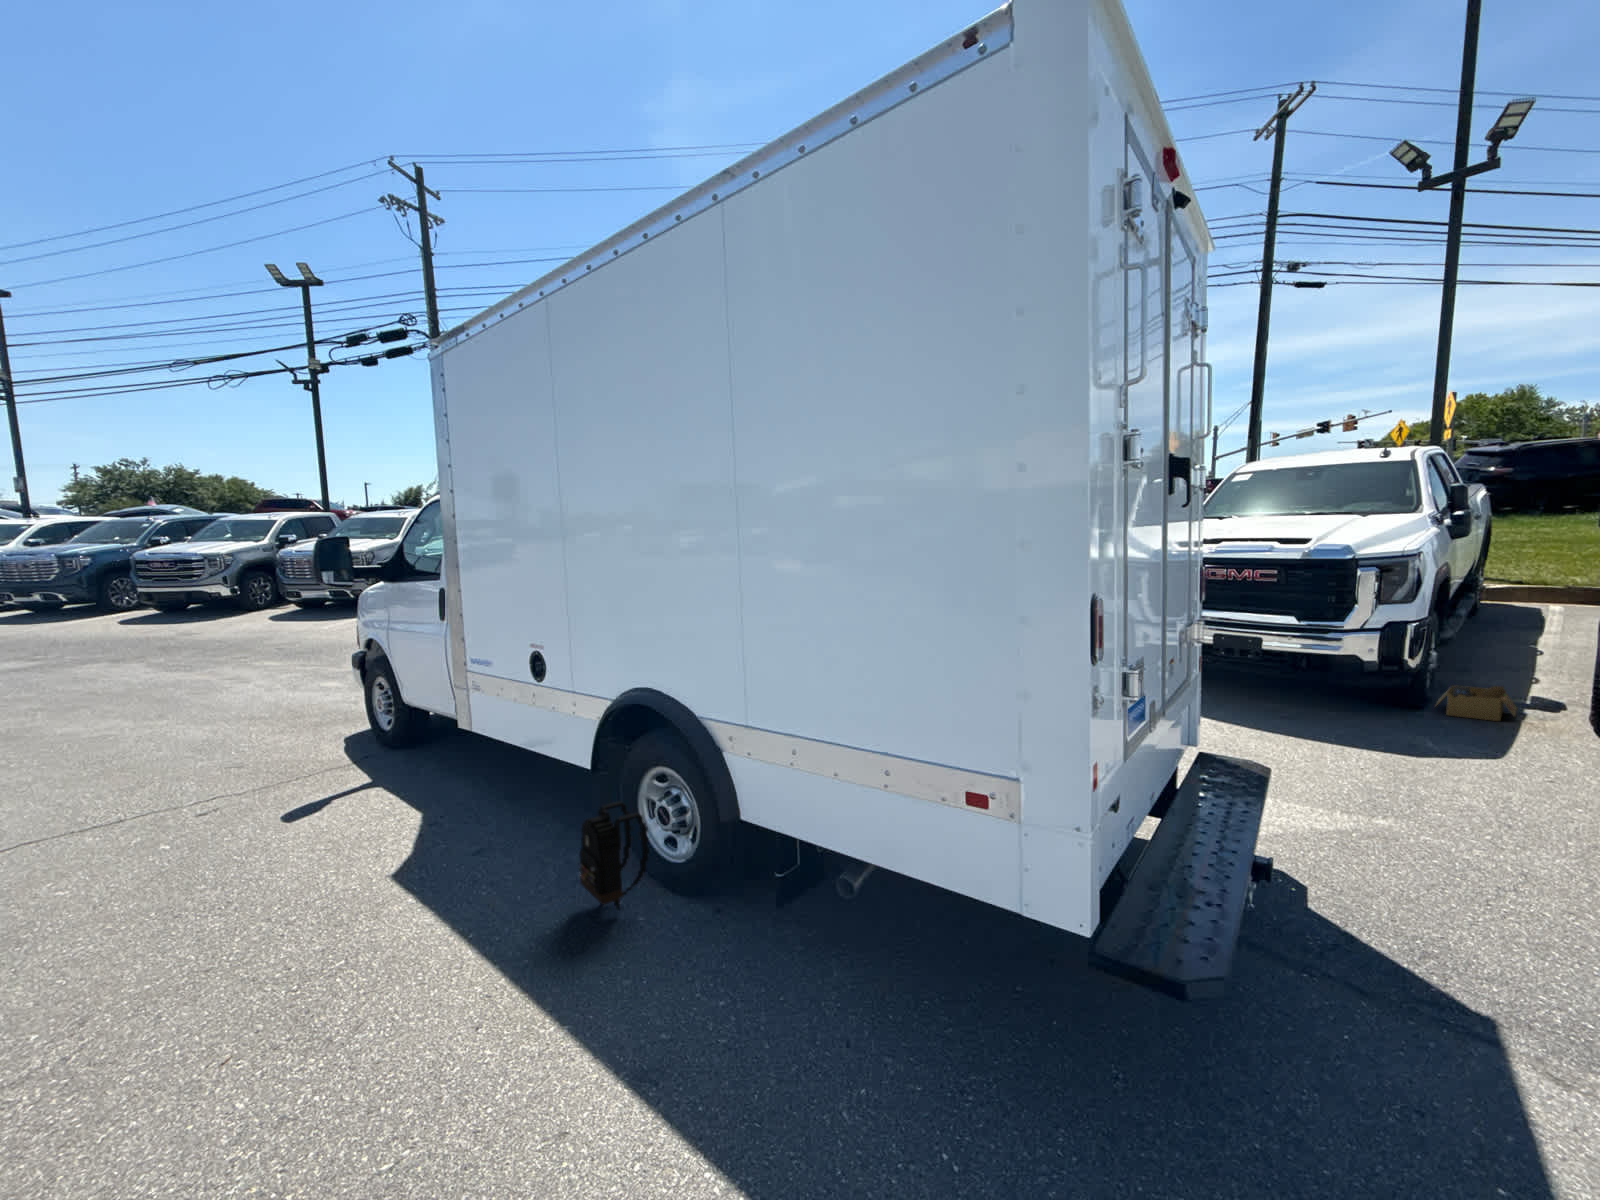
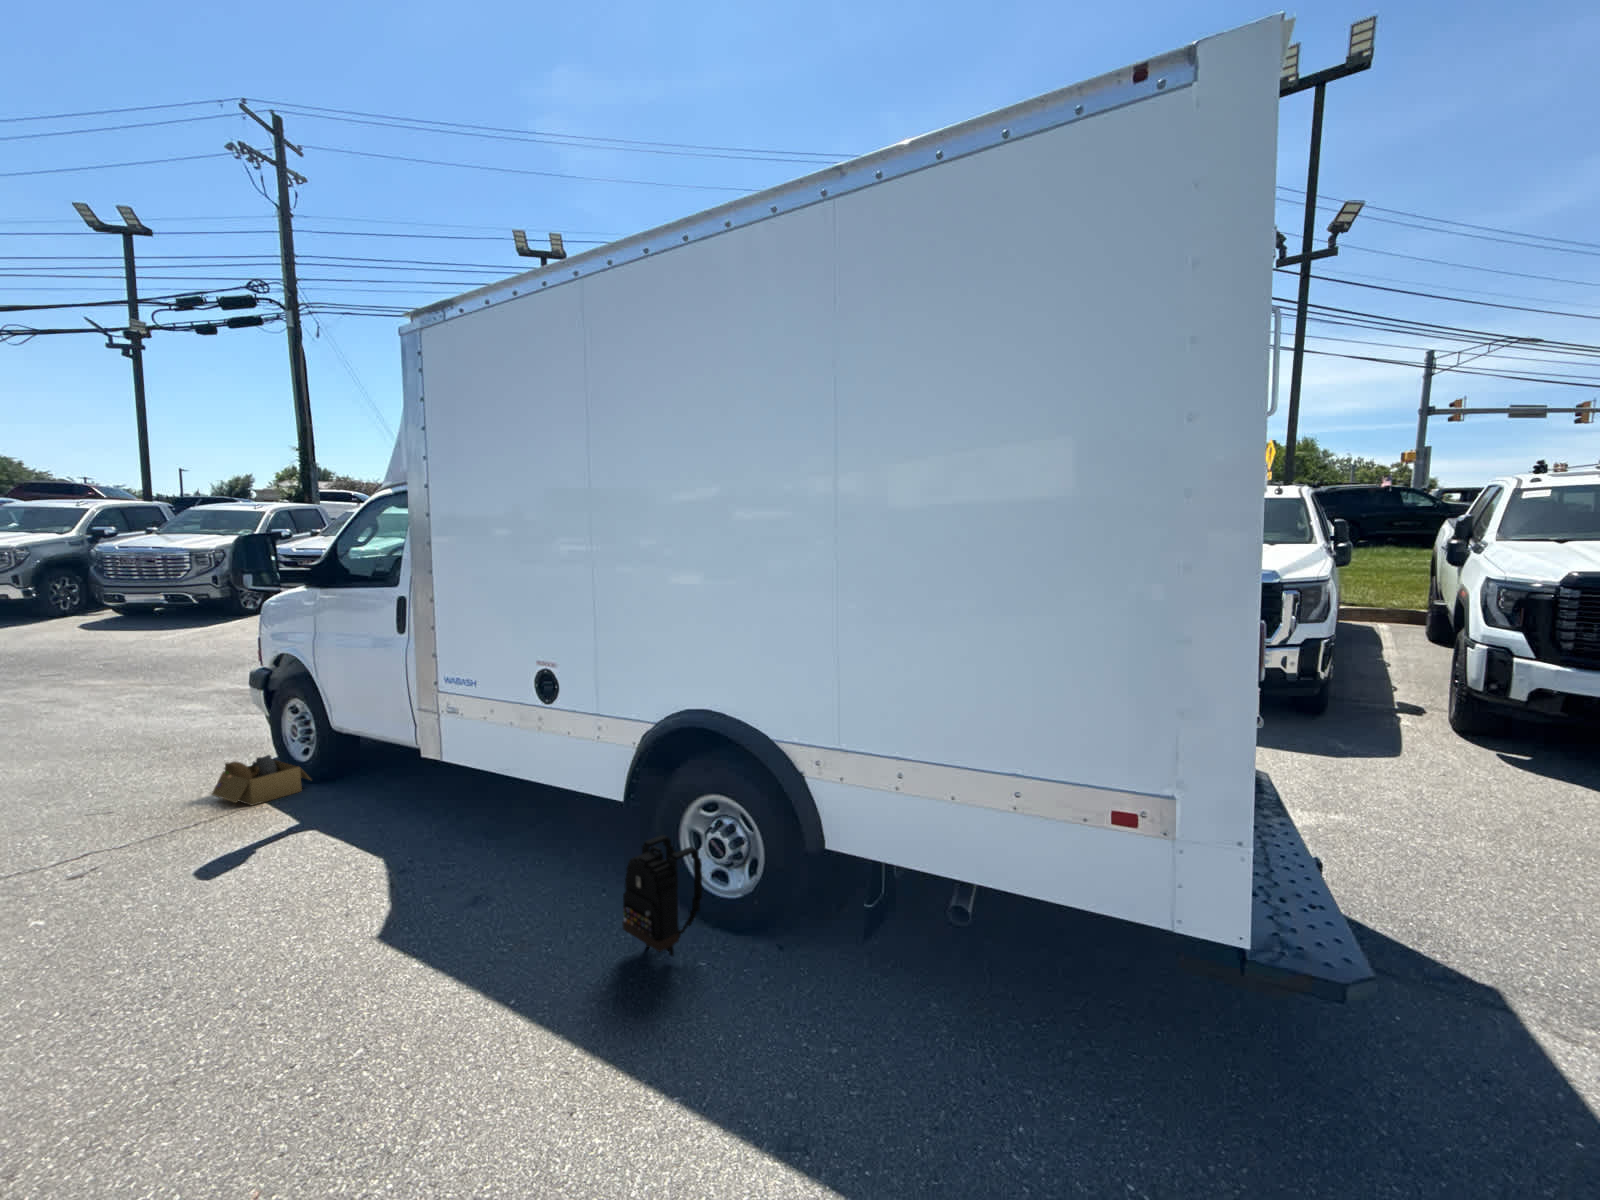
cardboard box: present [1436,685,1517,721] -> present [212,755,311,805]

